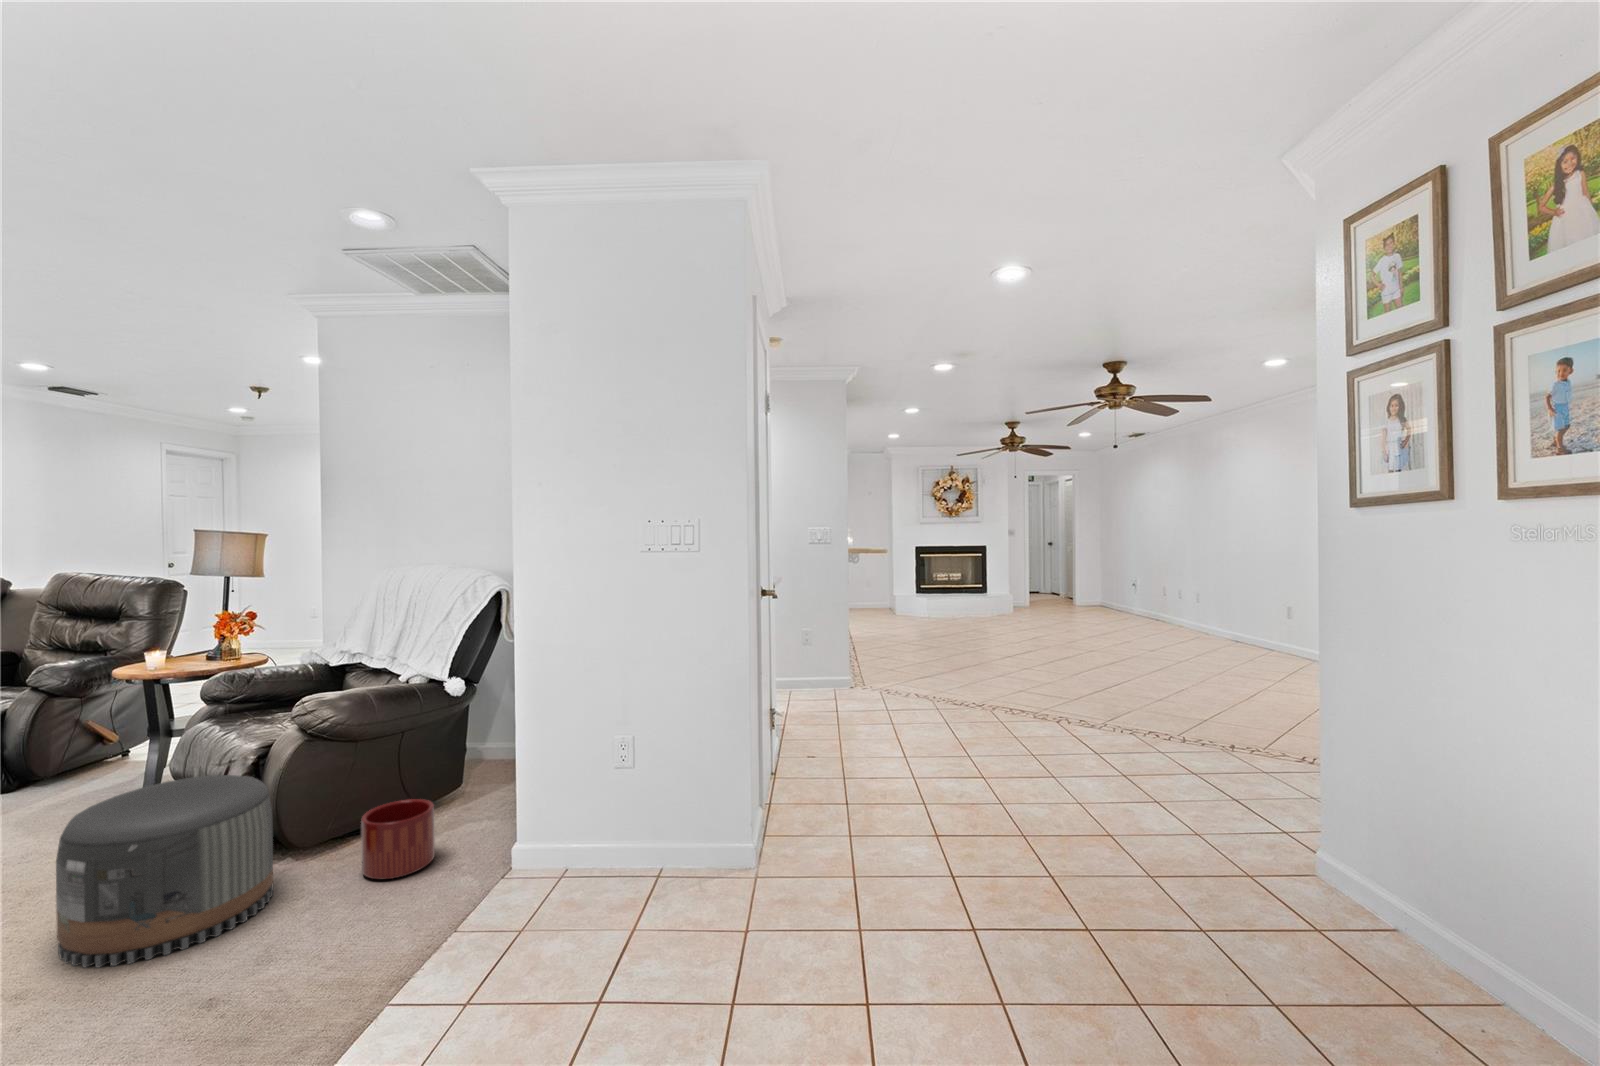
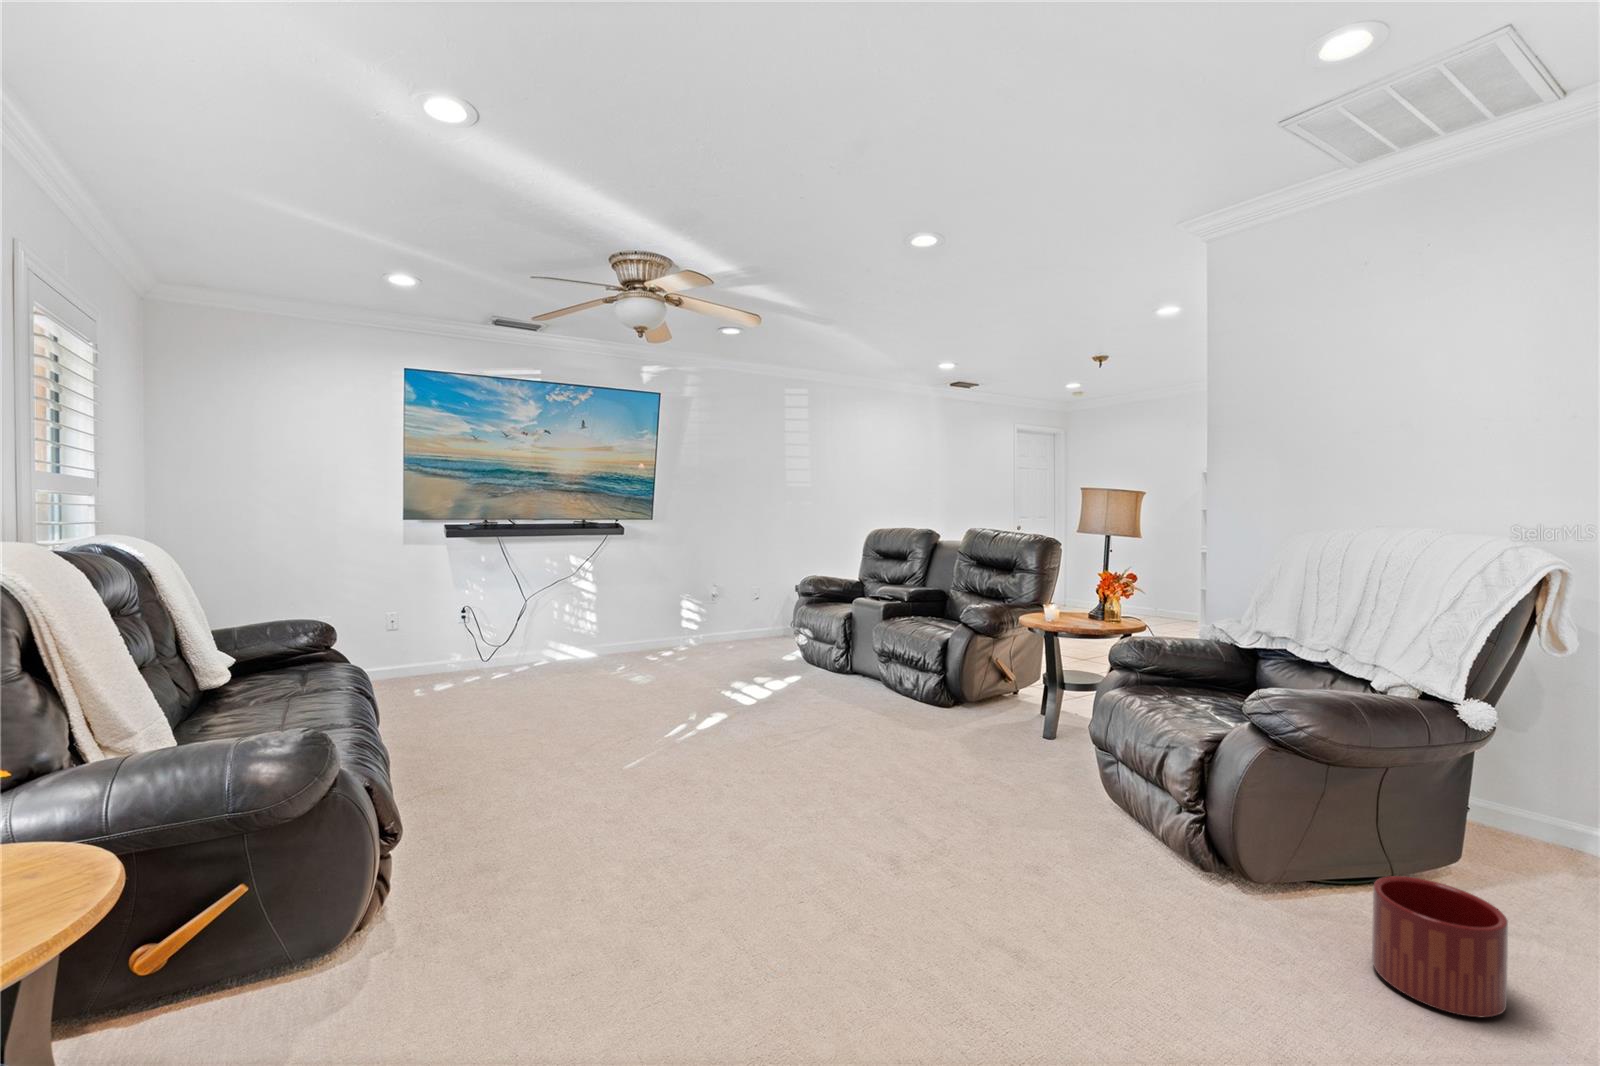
pouf: present [56,775,273,968] -> none [1042,756,1250,983]

